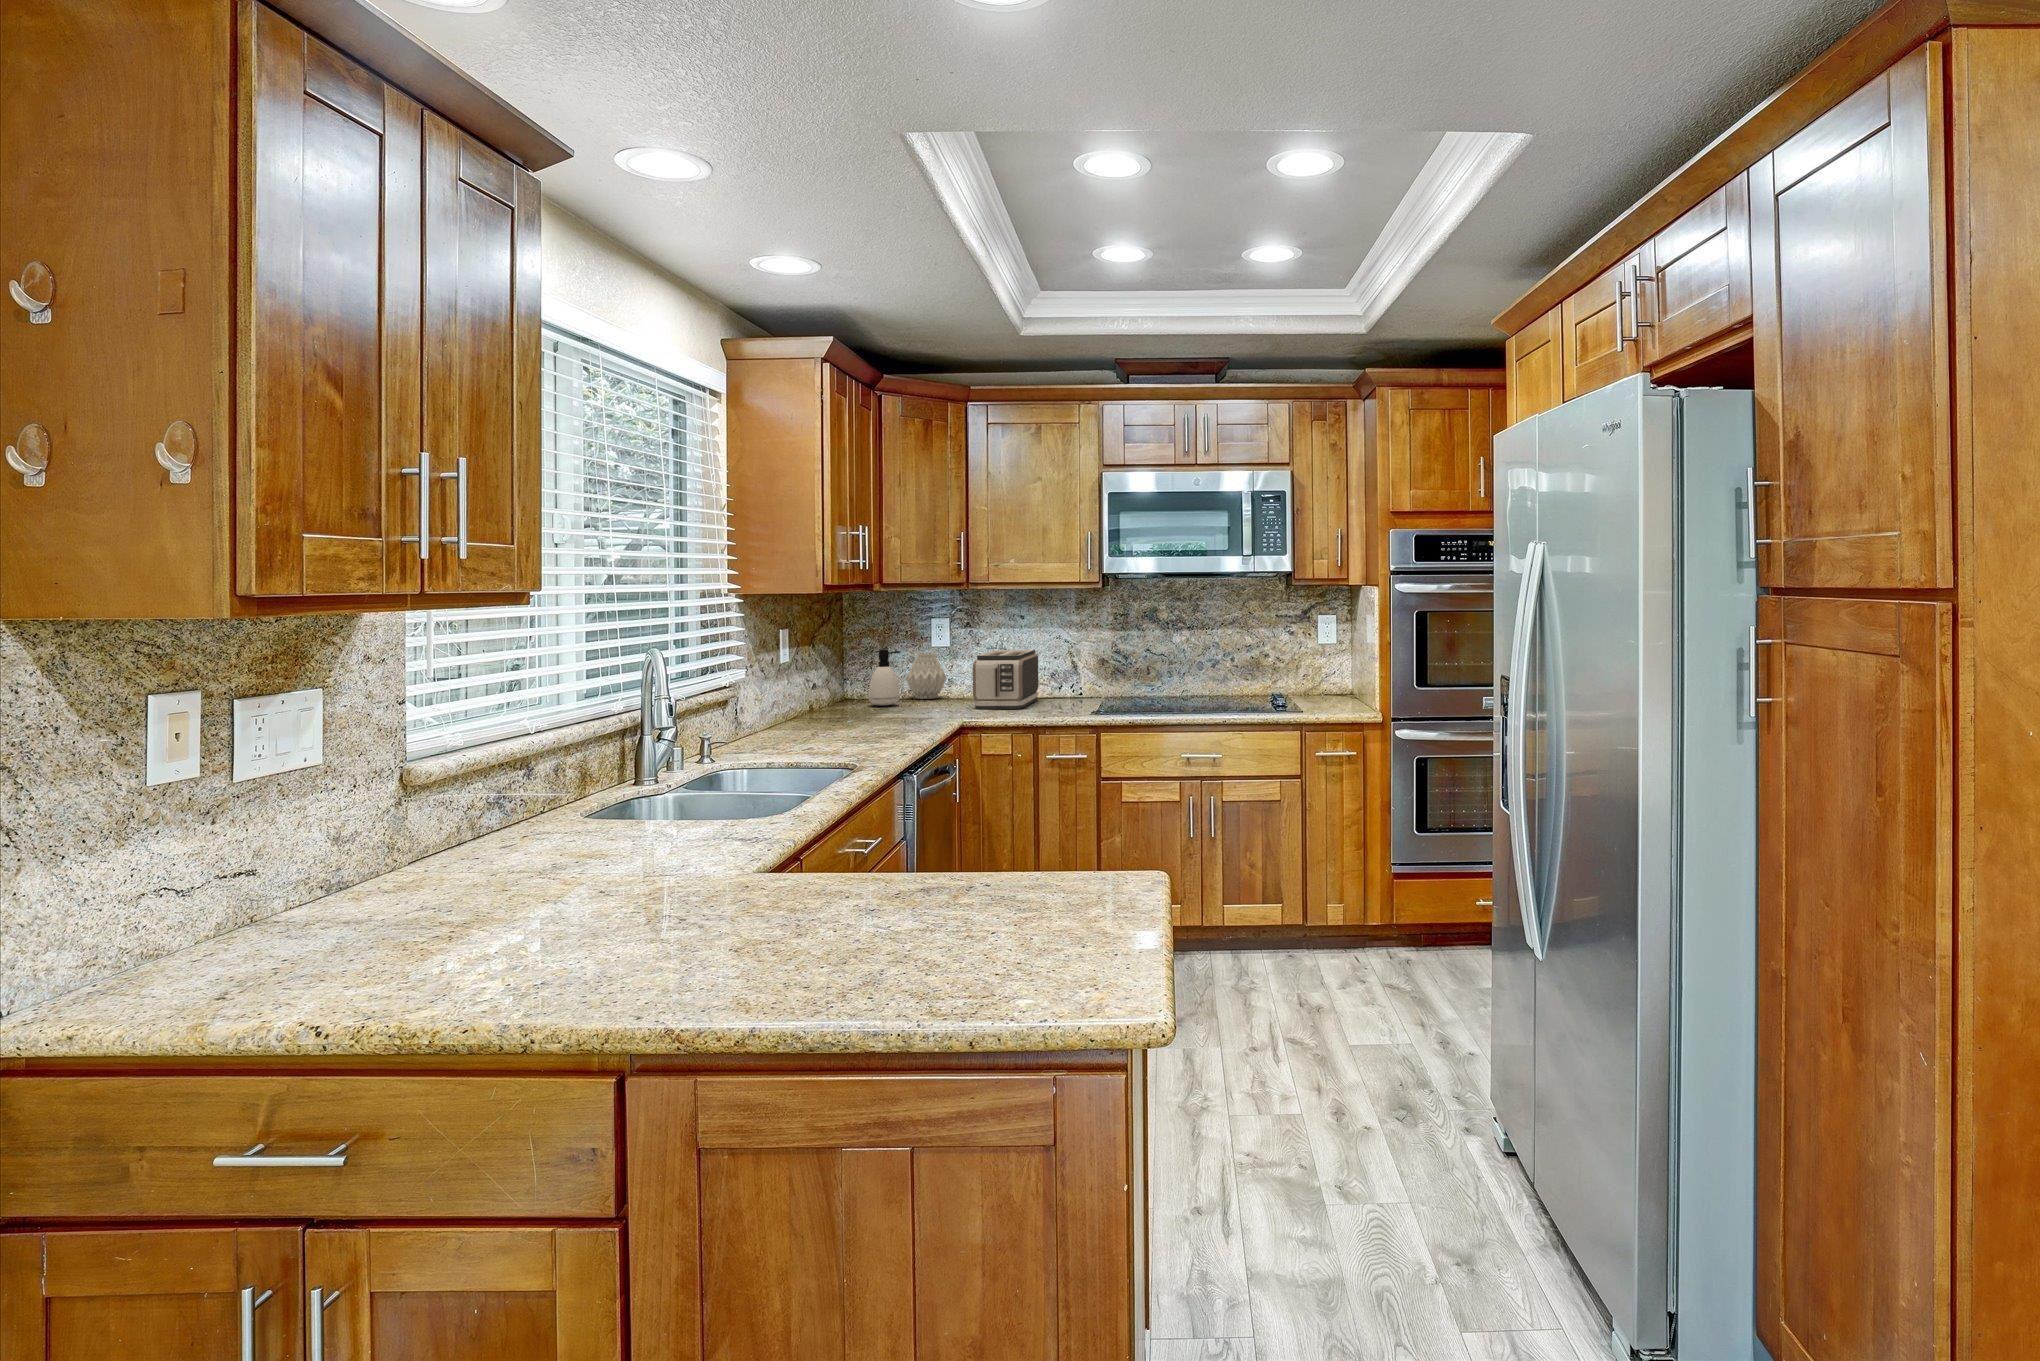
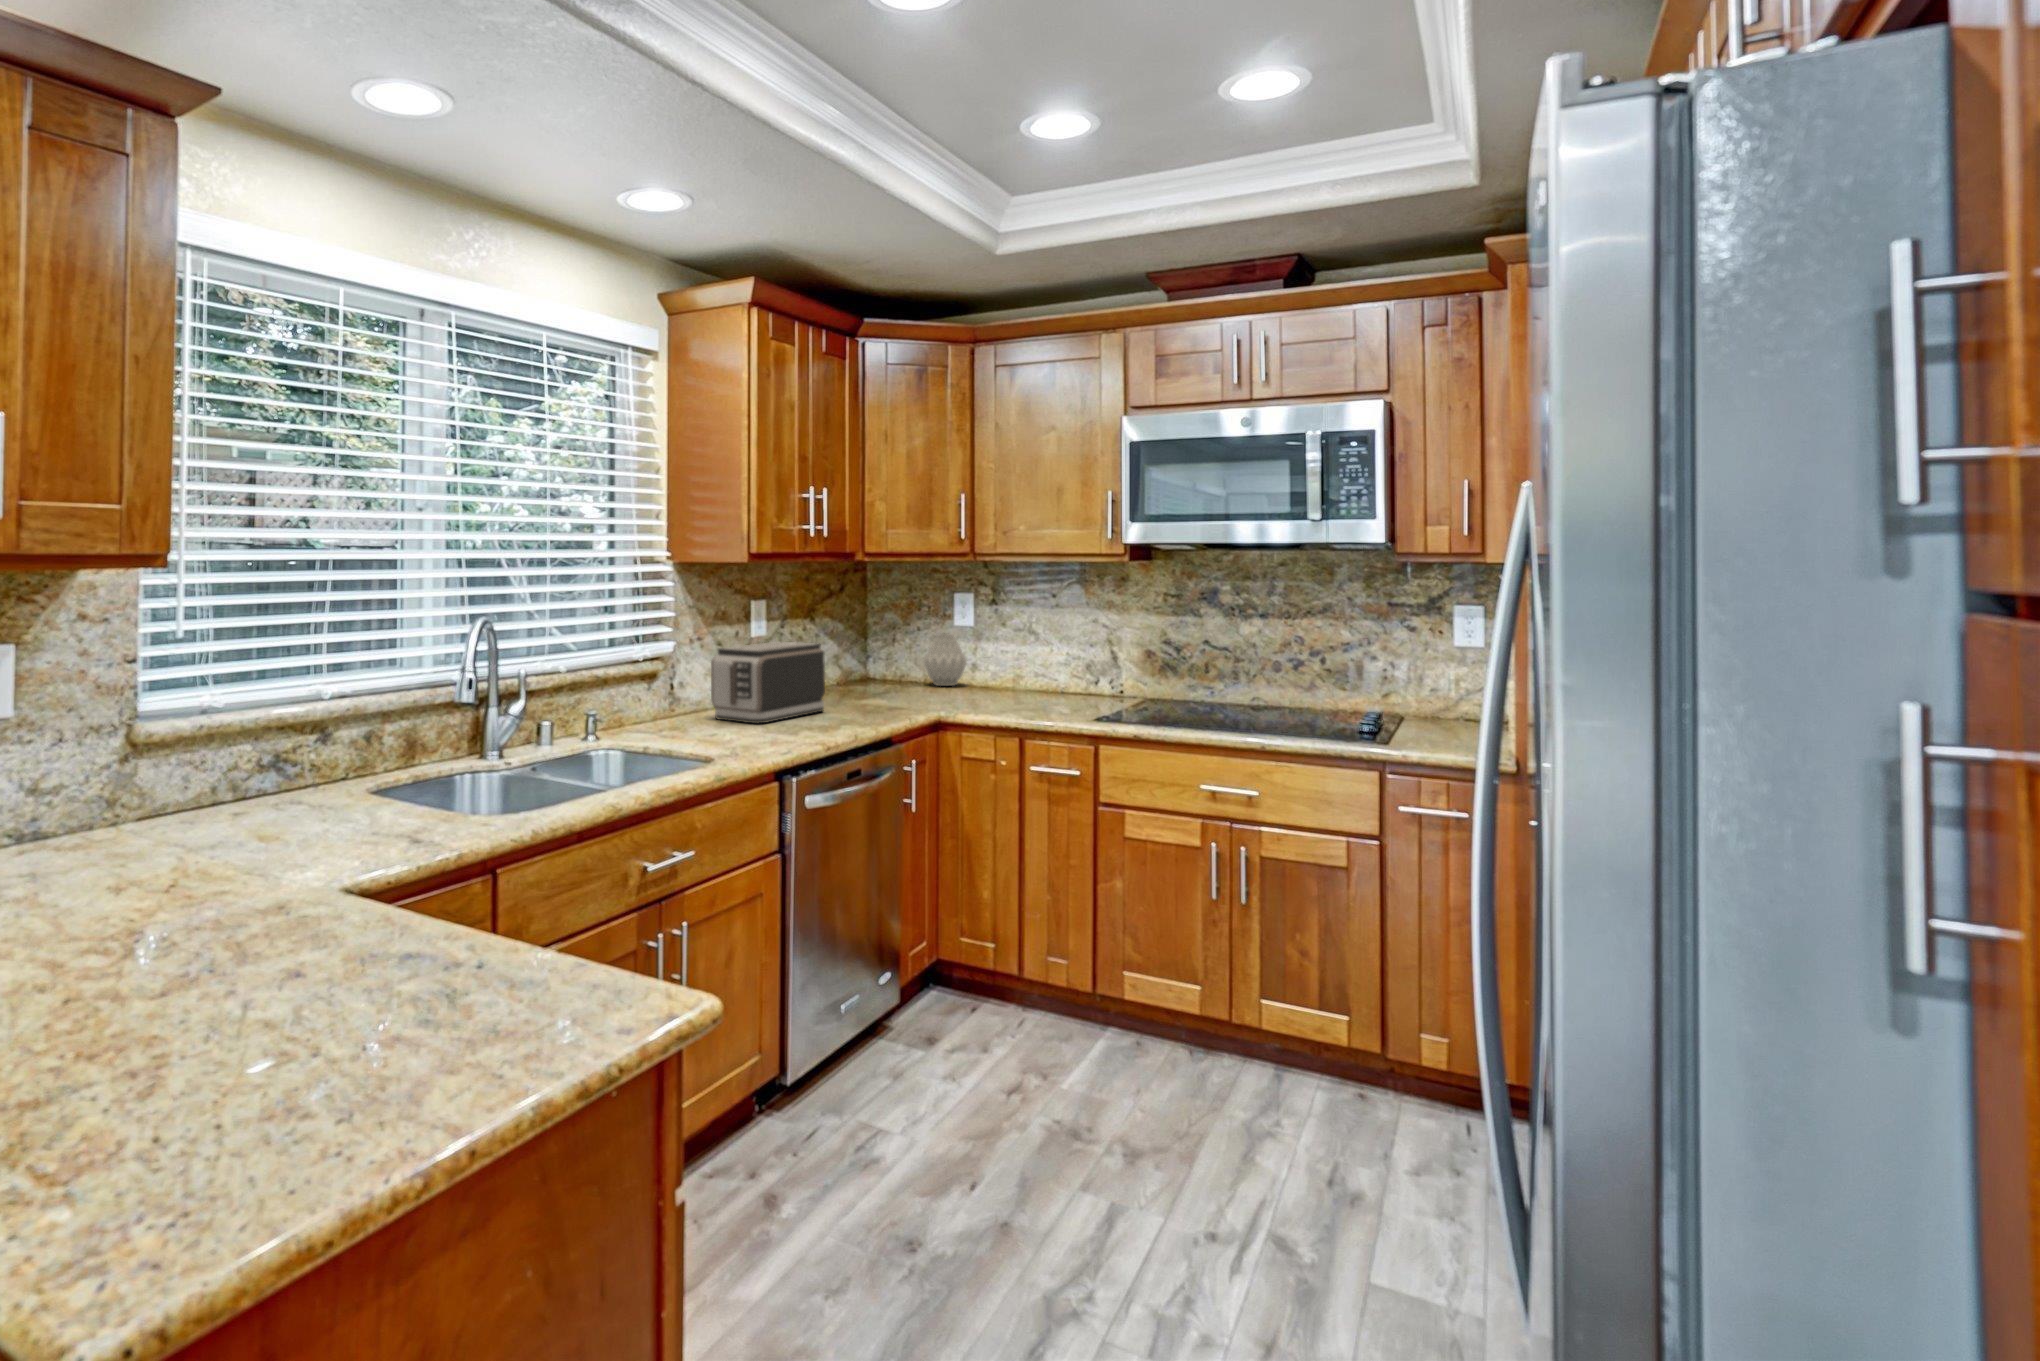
soap dispenser: present [868,649,900,706] -> none [869,627,903,690]
toaster: present [973,650,1038,709] -> present [711,642,825,723]

